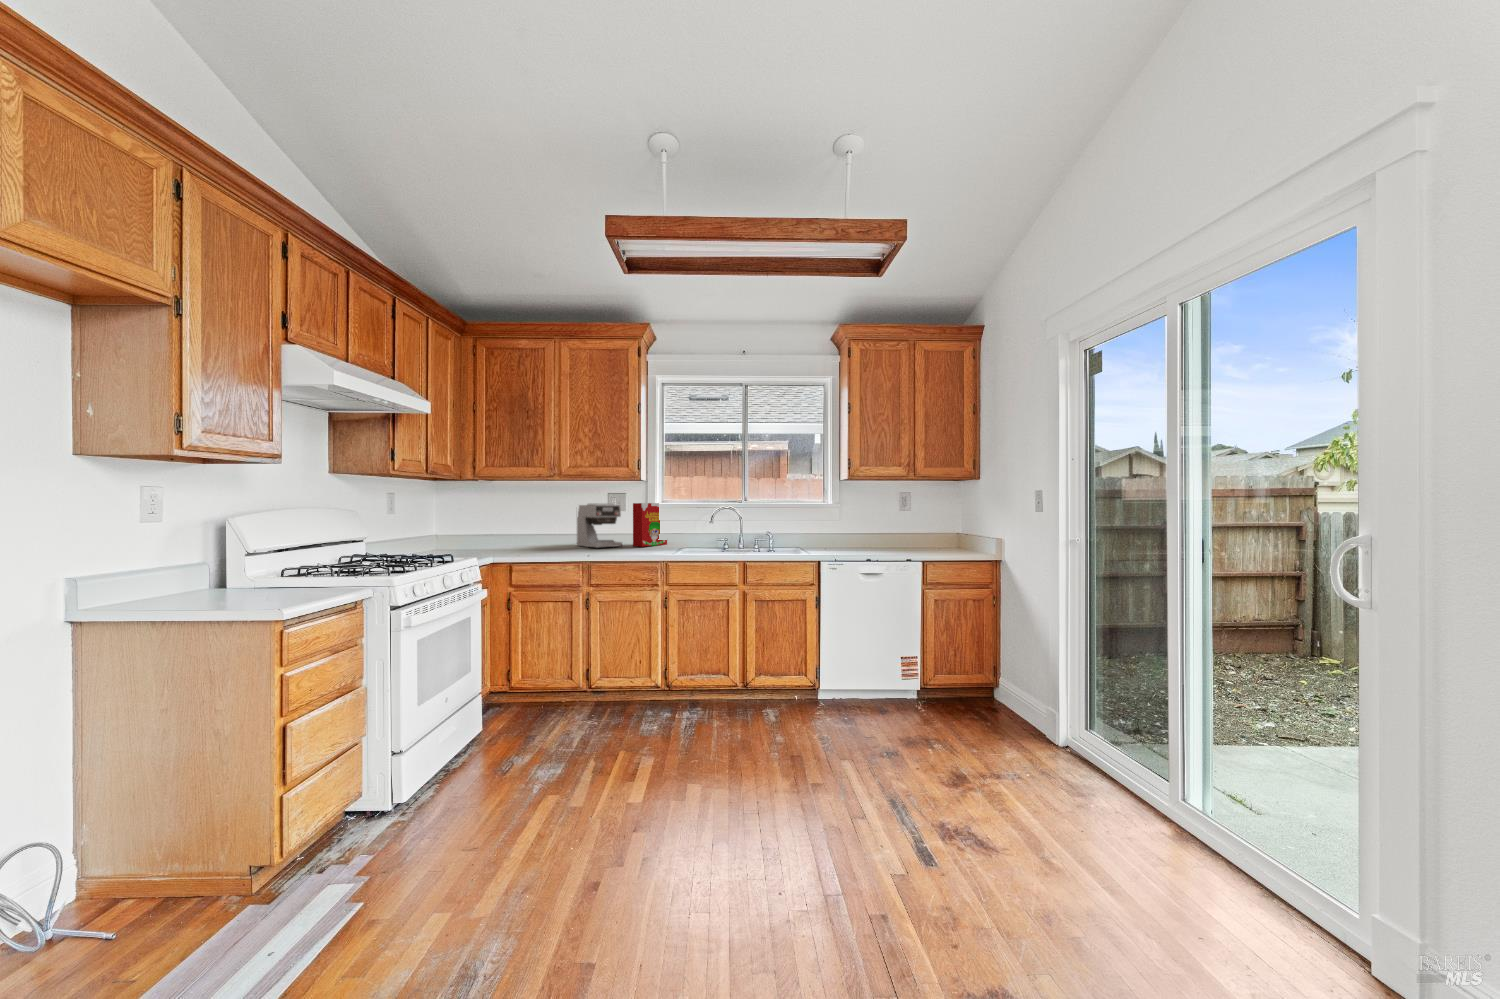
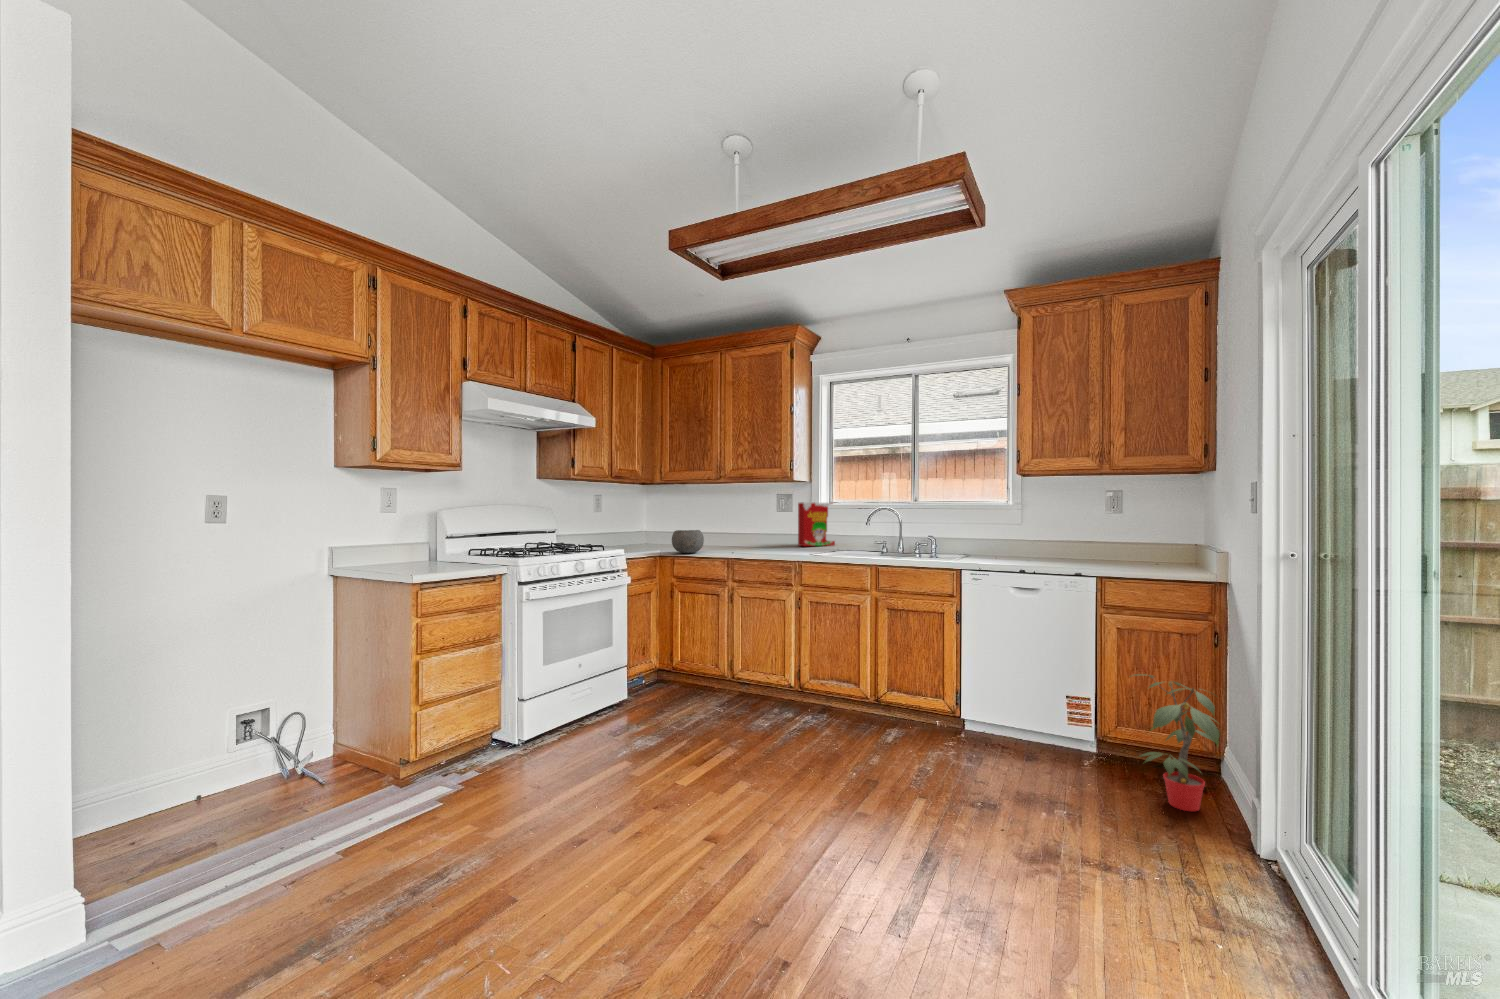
coffee maker: present [577,503,622,547] -> none [752,503,789,546]
bowl: none [511,534,548,559] -> present [672,530,704,553]
potted plant: none [956,633,1047,728] -> present [1134,674,1219,811]

